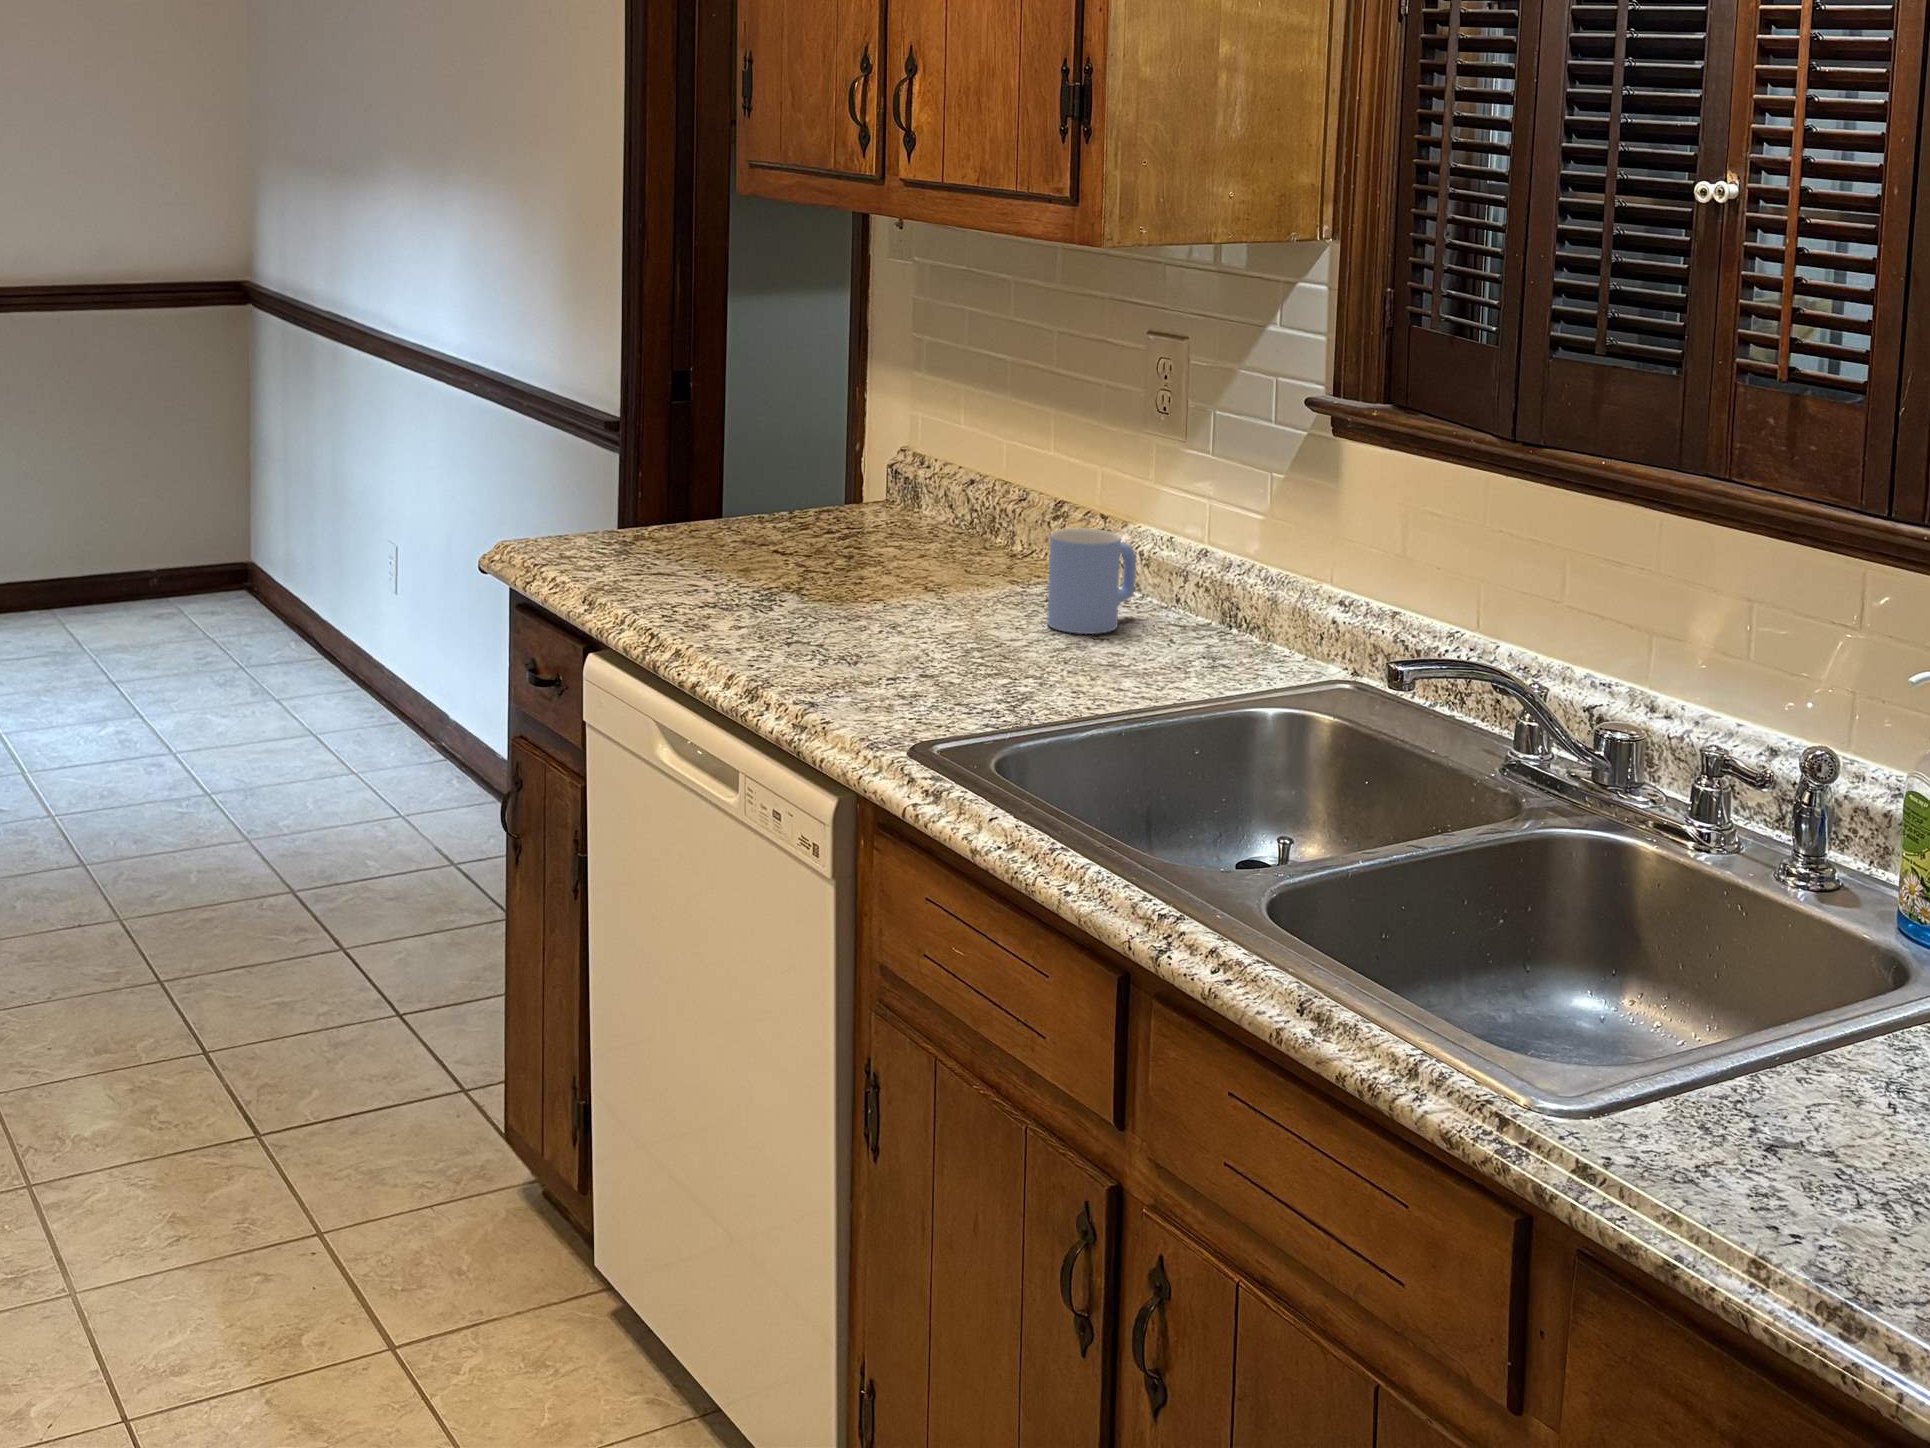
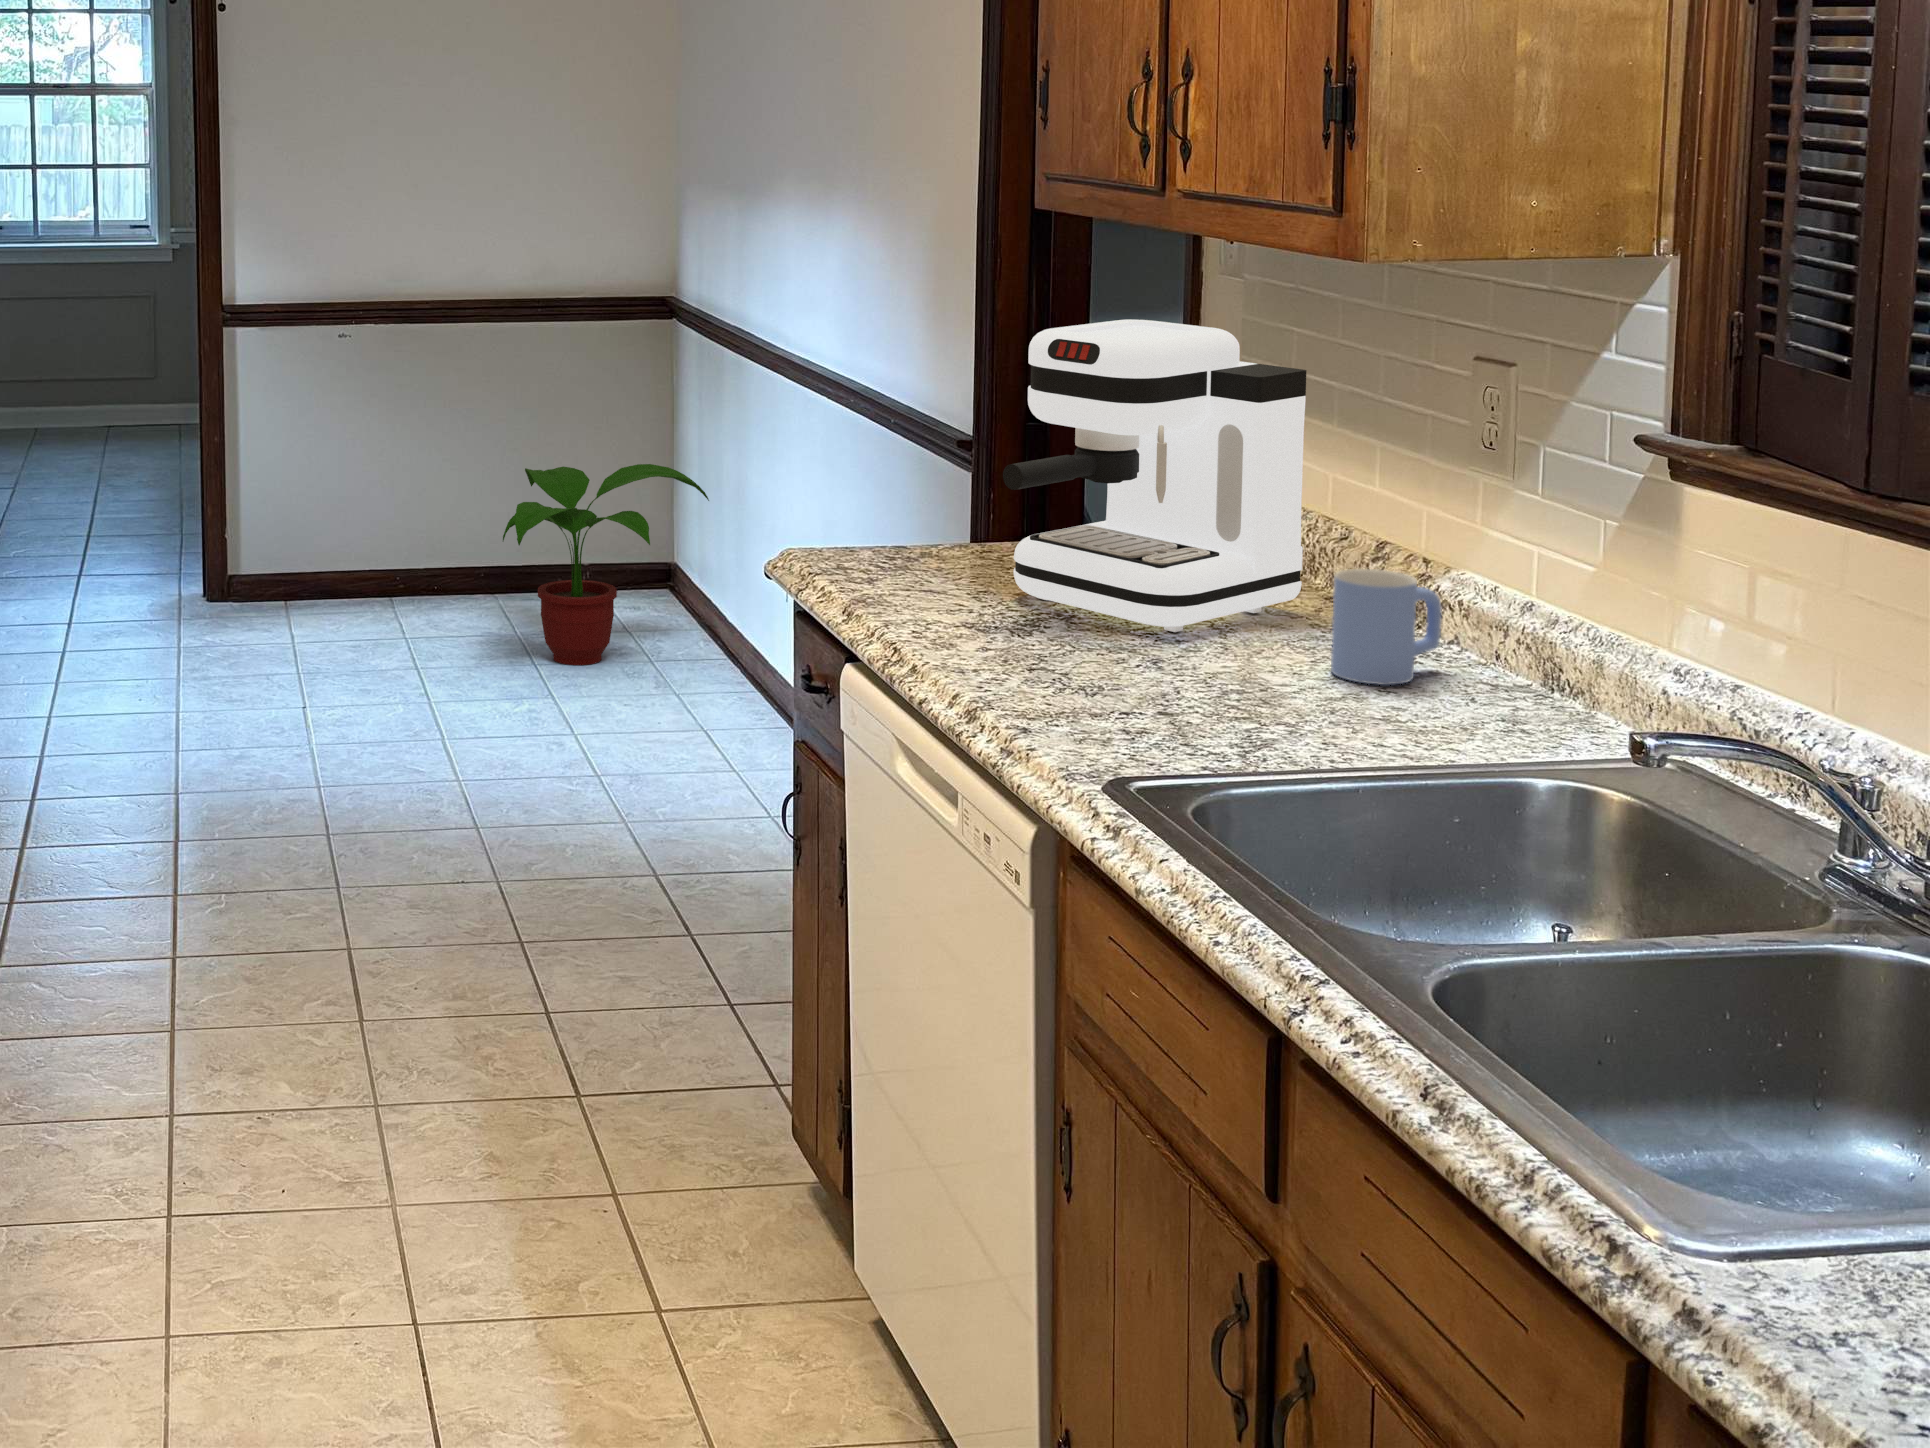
coffee maker: none [741,302,1003,599] -> present [1003,320,1306,632]
potted plant: none [80,461,304,676] -> present [503,464,709,665]

